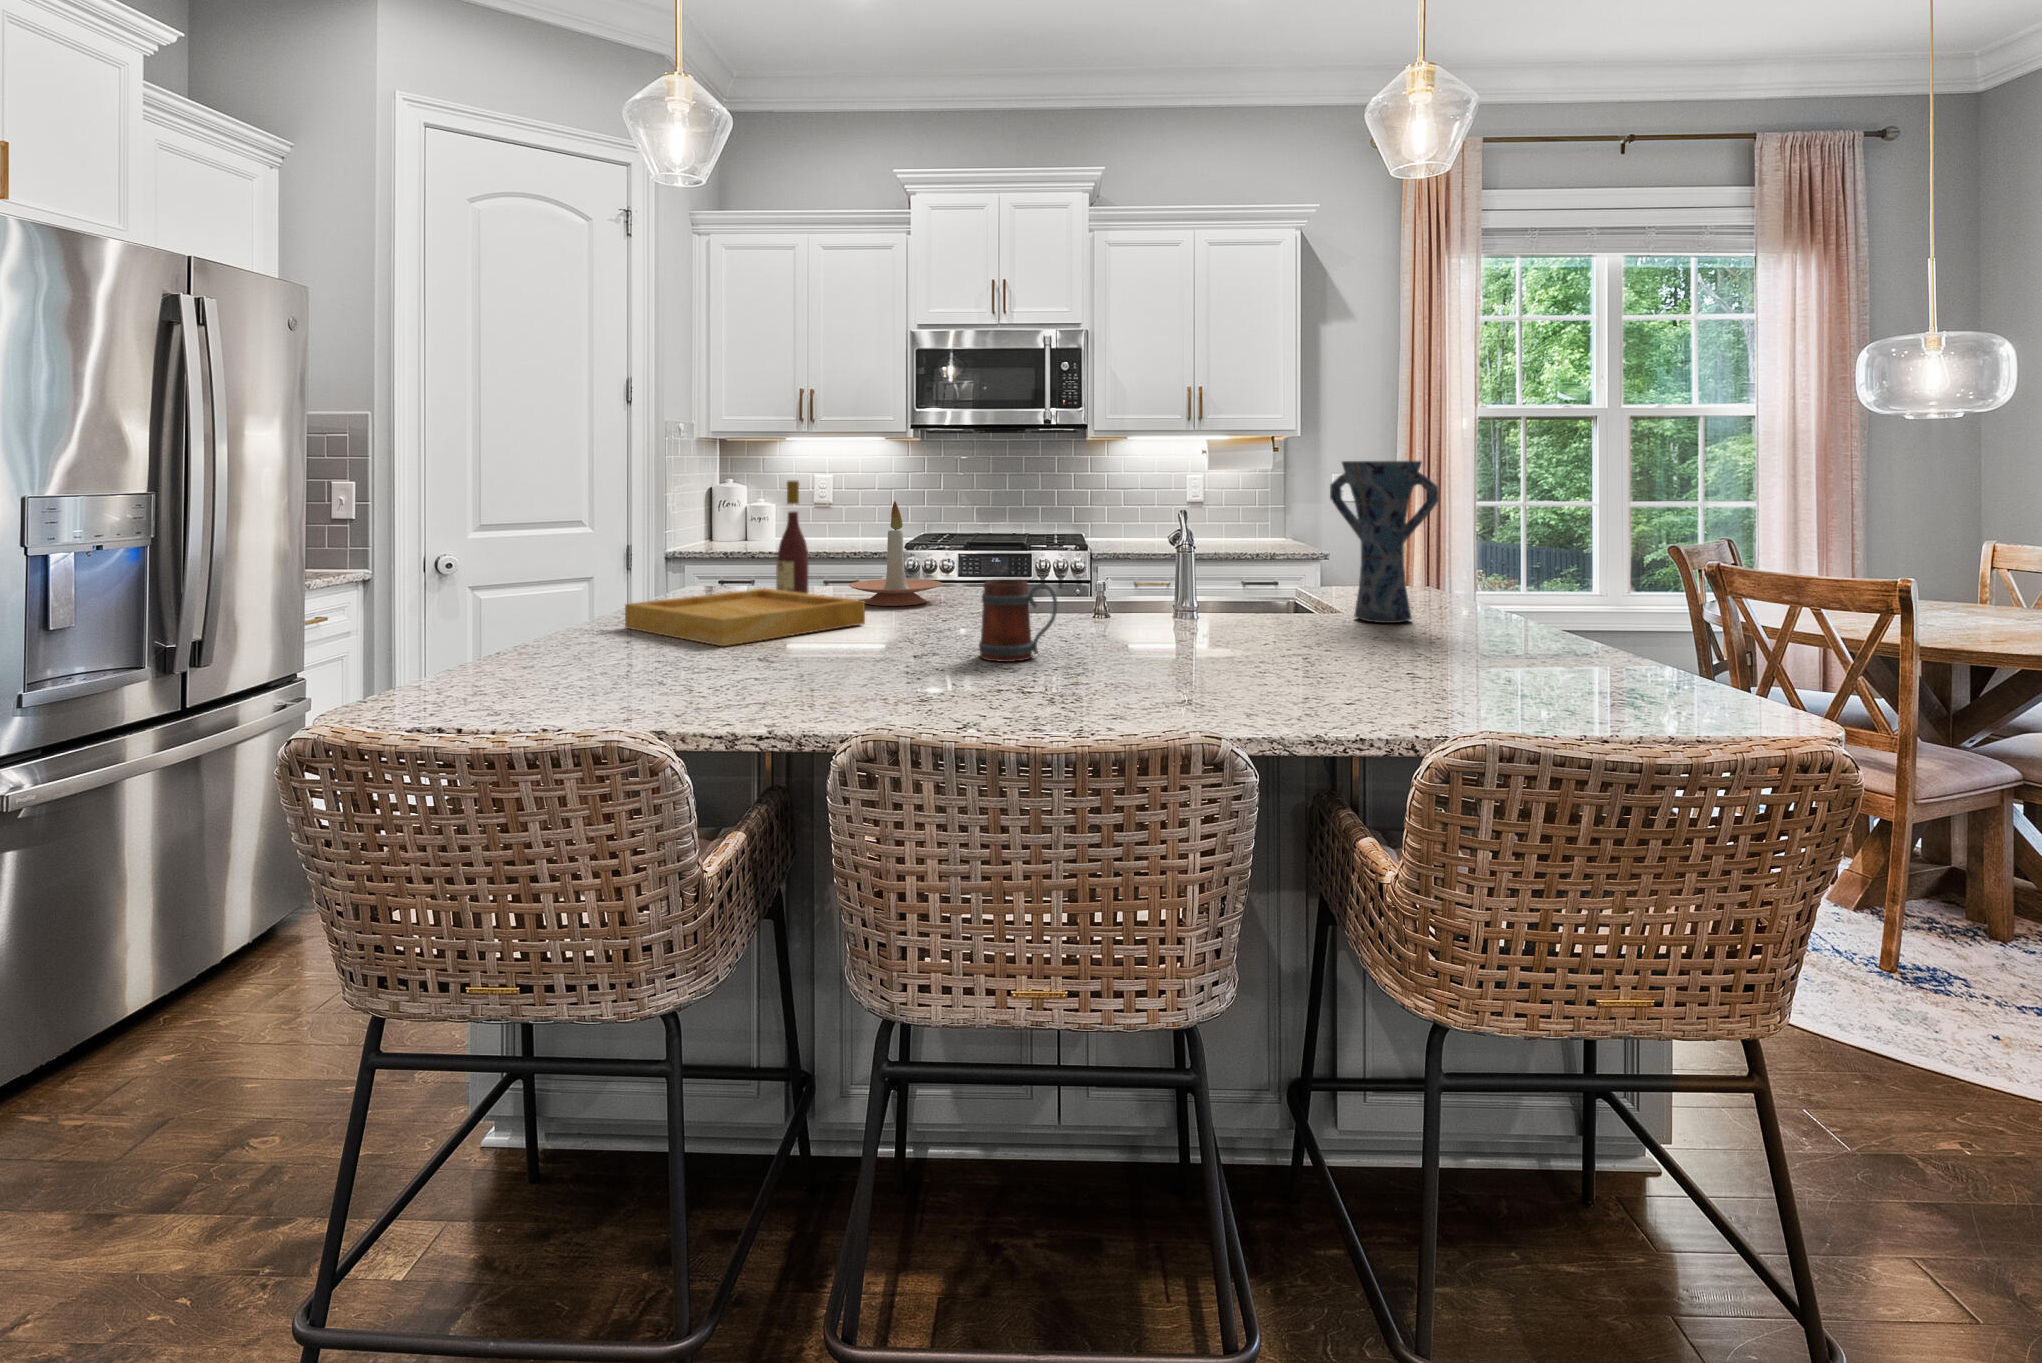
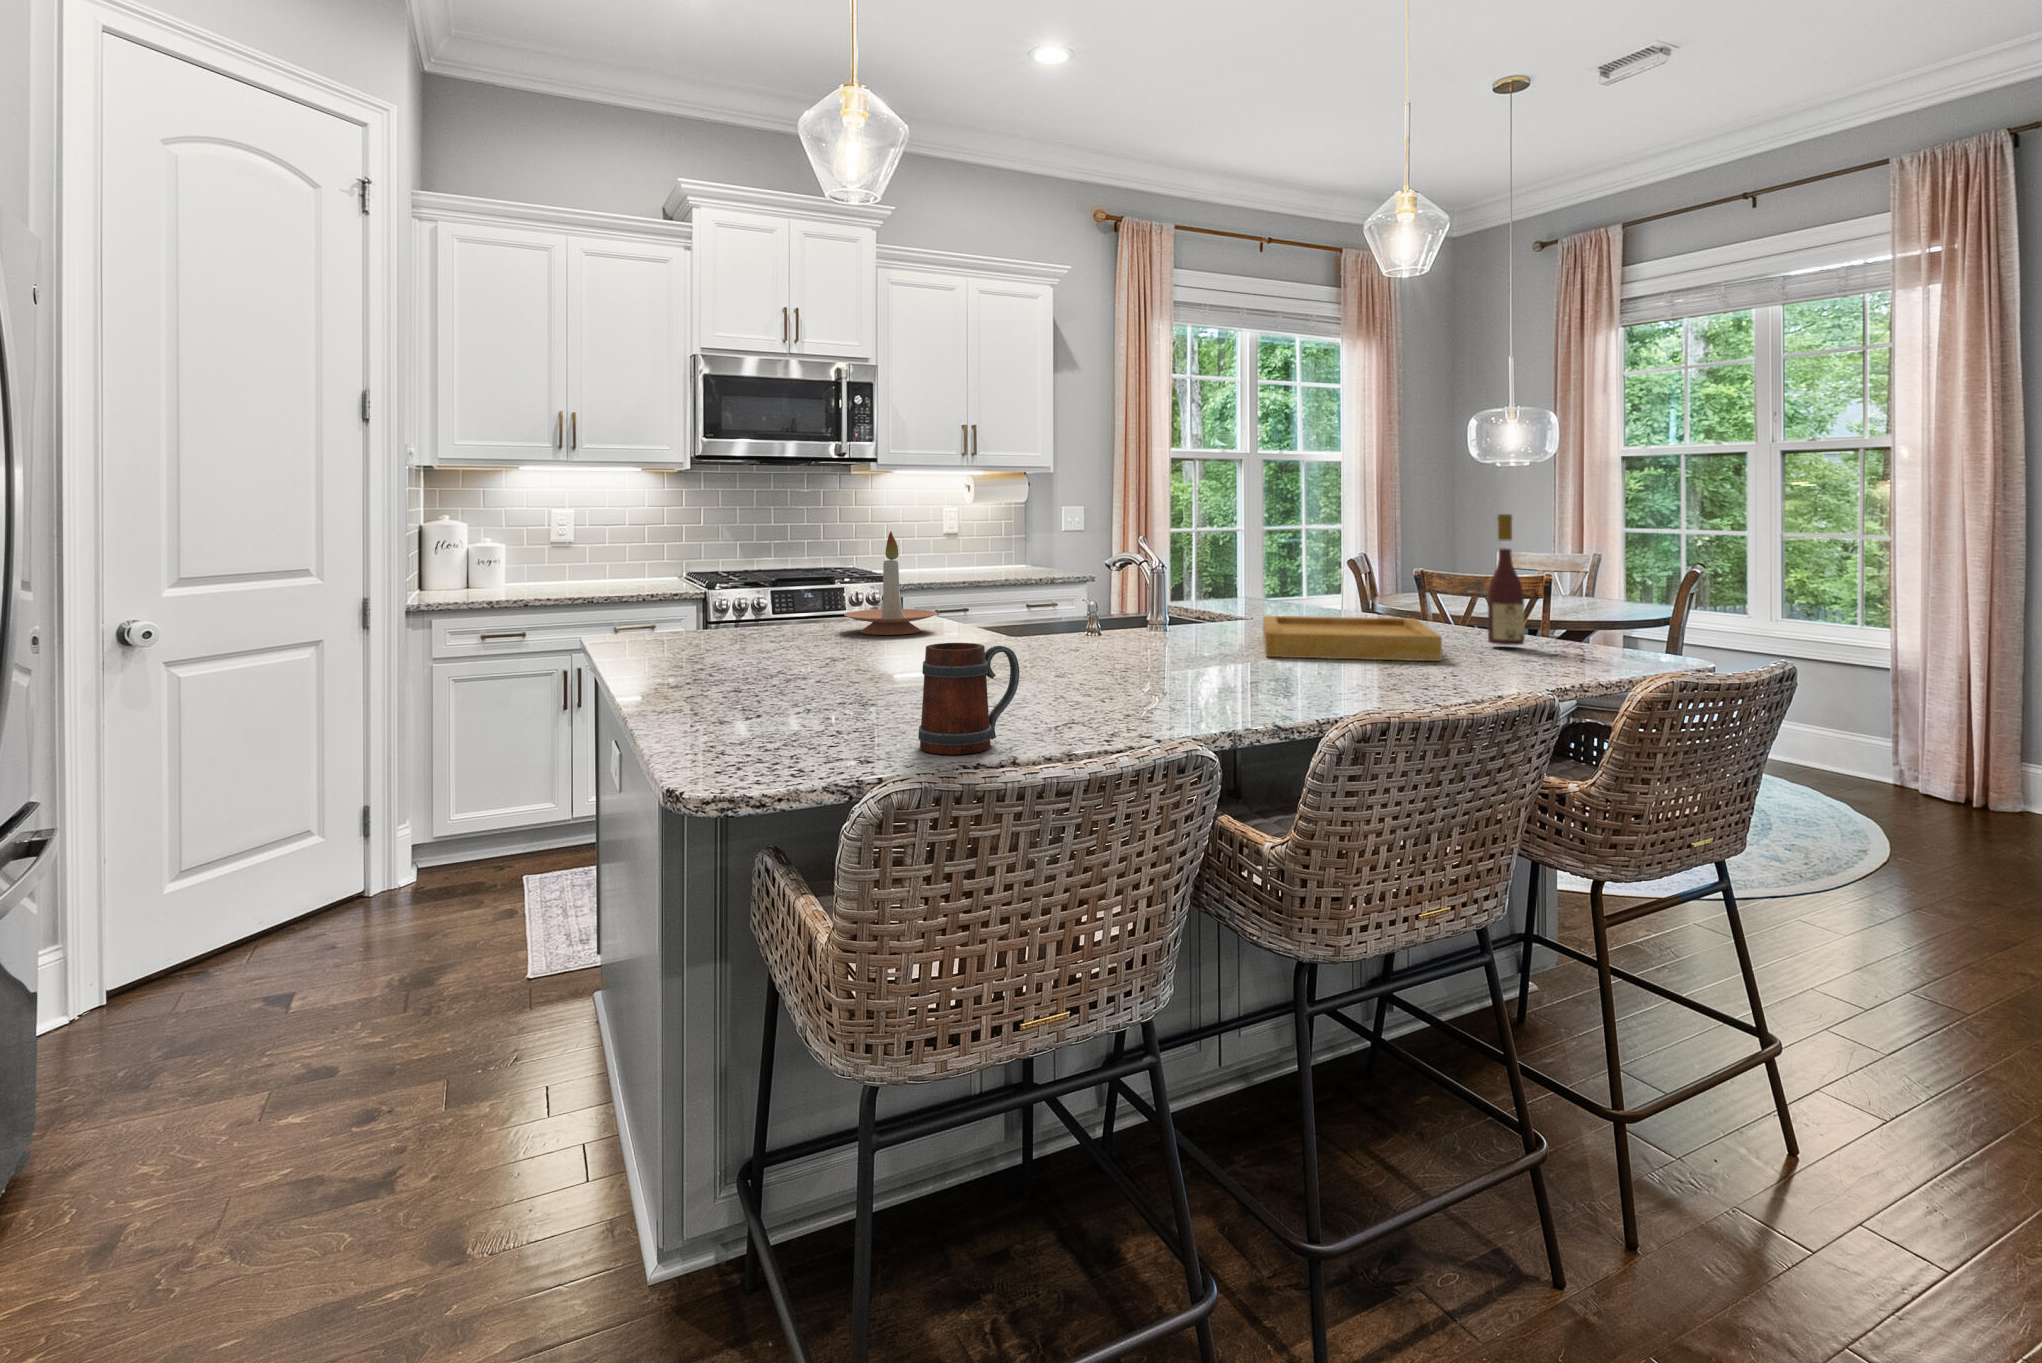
vase: present [1330,461,1439,623] -> none [1253,493,1356,622]
wine bottle: present [776,480,808,593] -> present [1488,514,1525,645]
mug: present [979,580,1057,662] -> present [918,643,1019,754]
tray: present [625,588,865,646] -> present [1263,616,1442,661]

